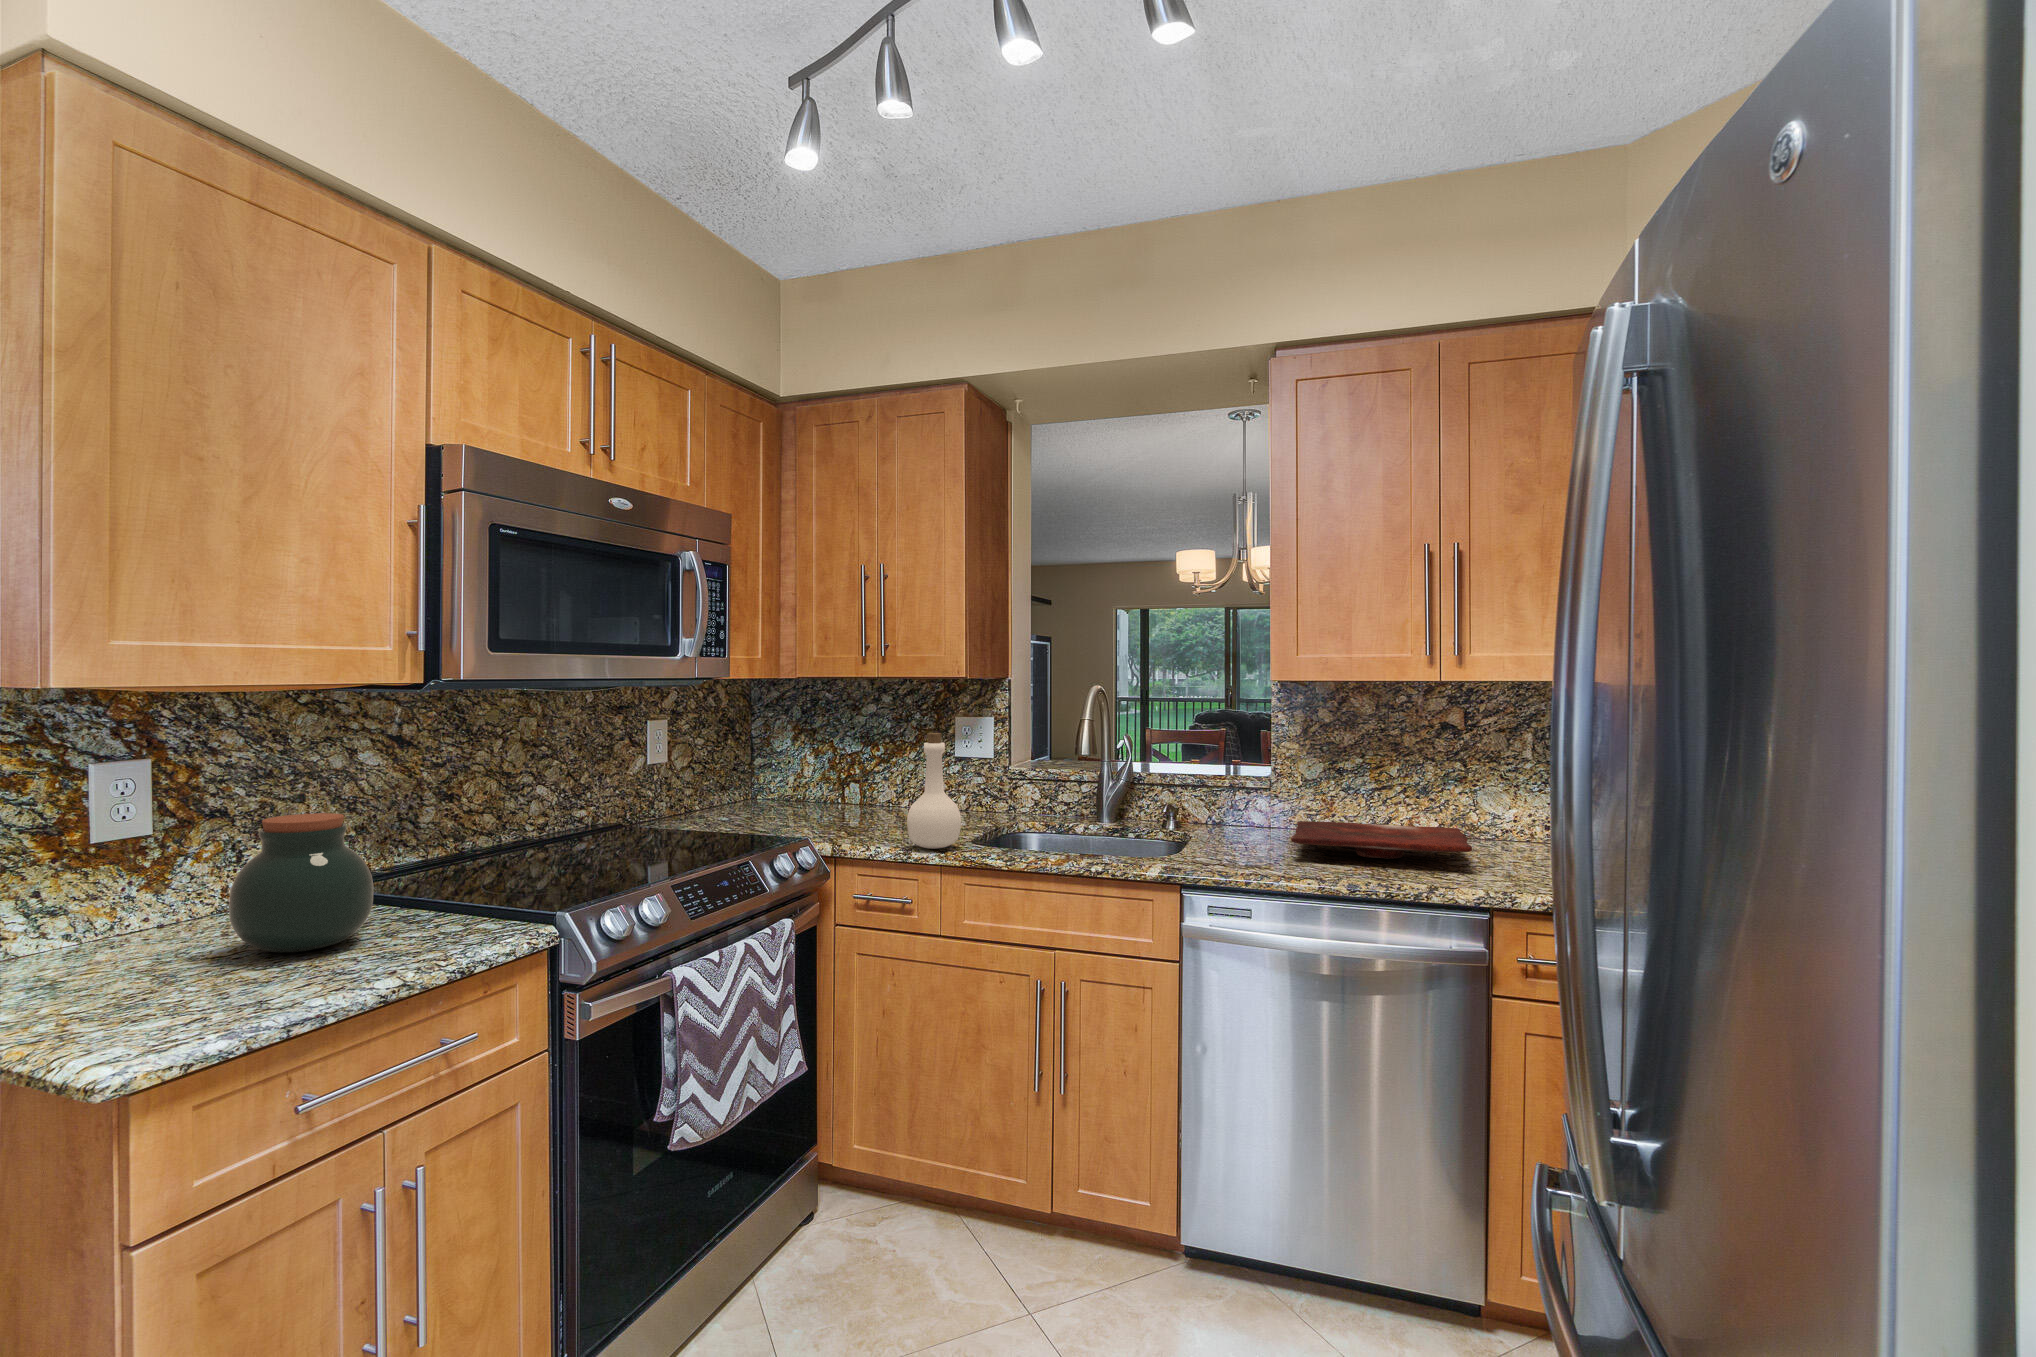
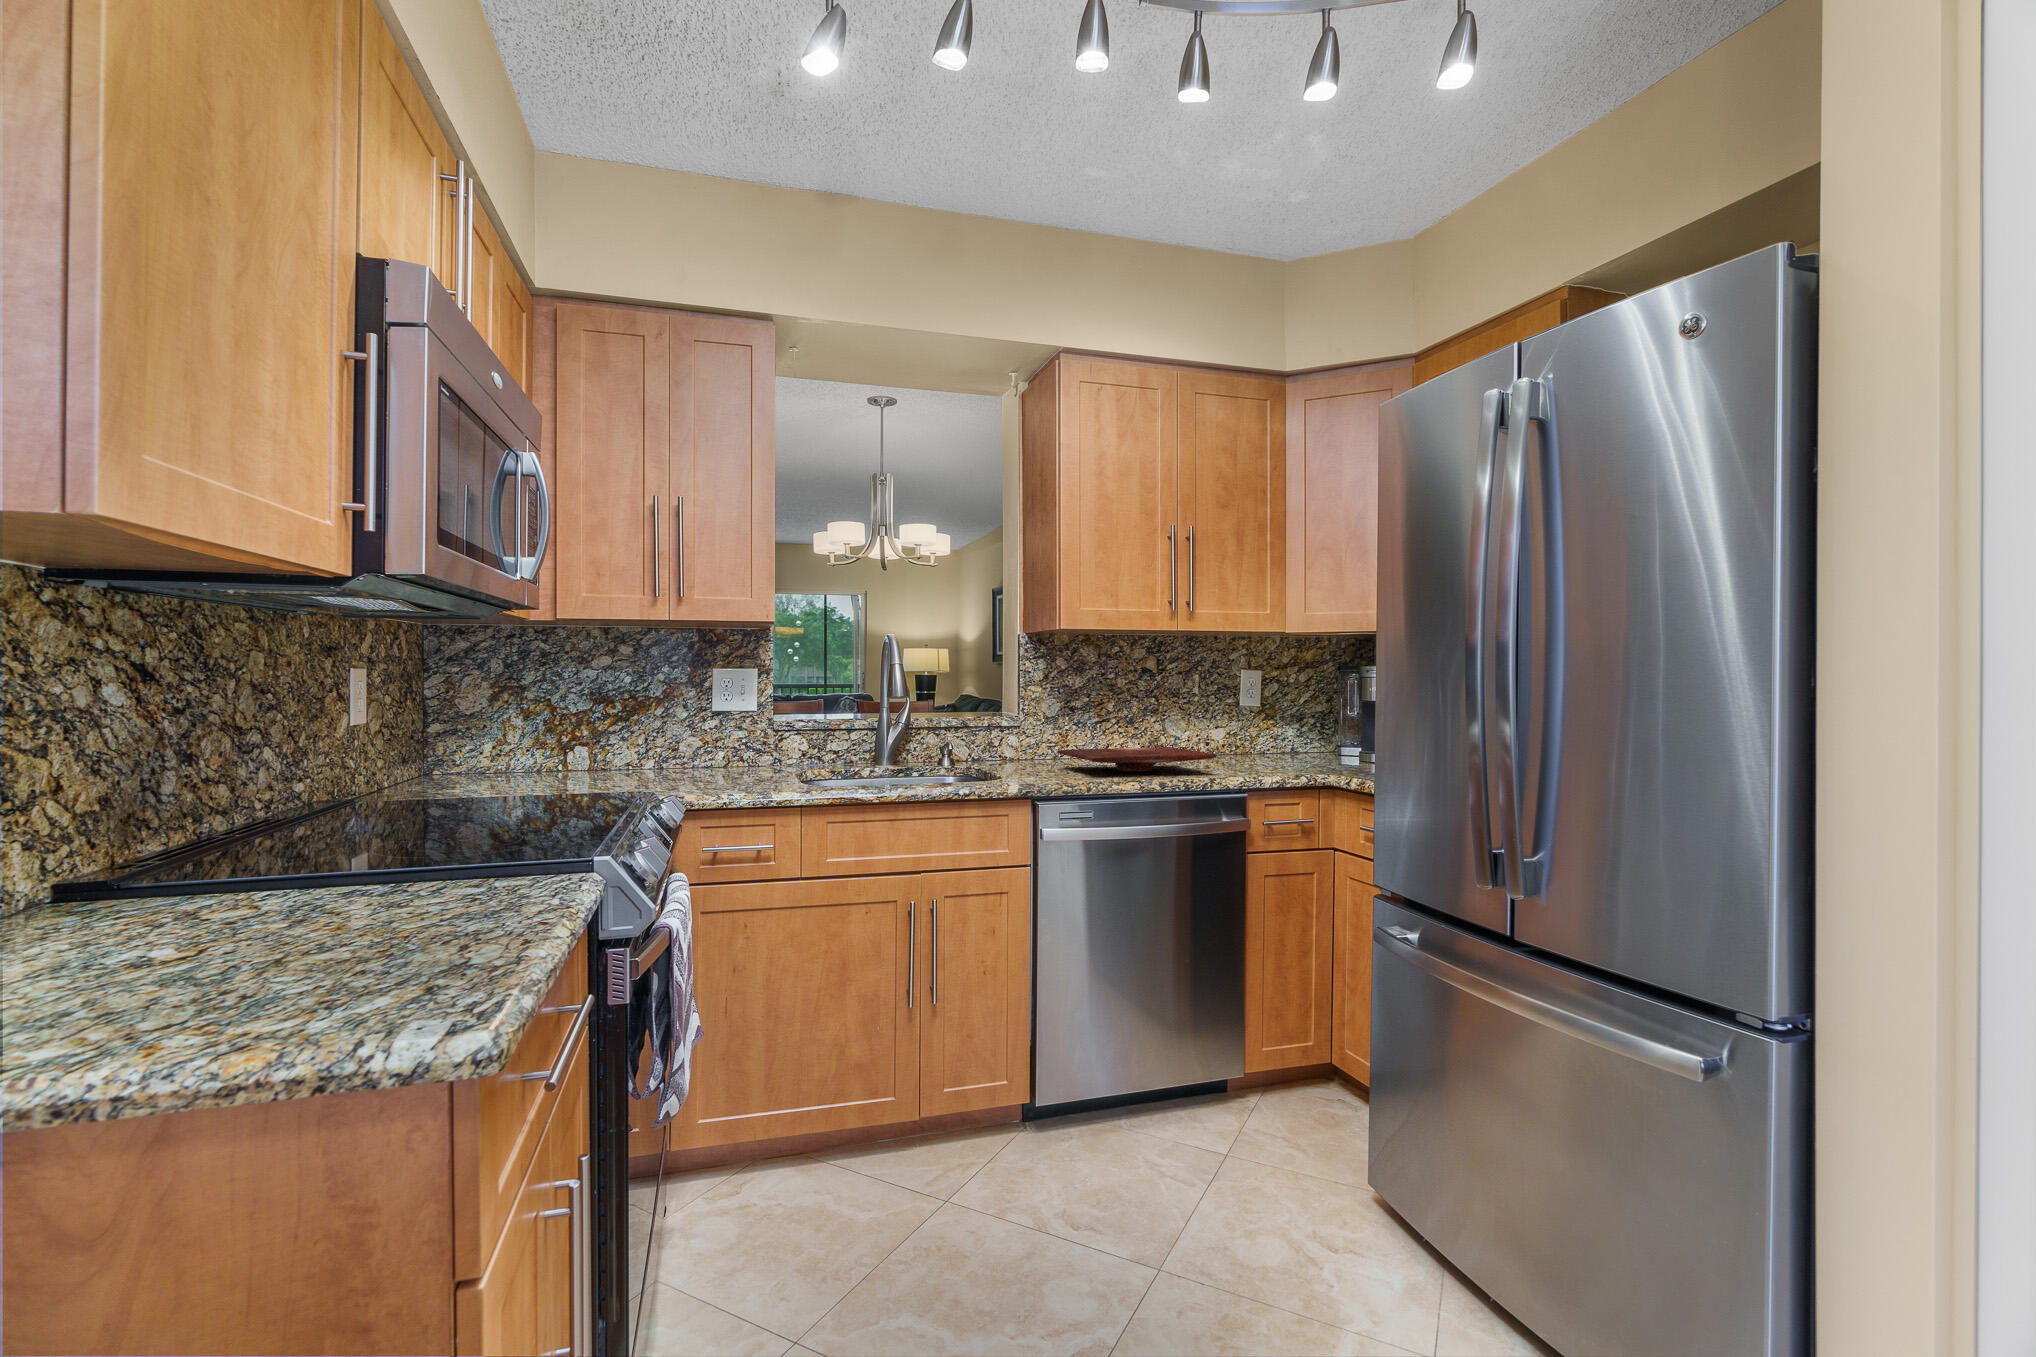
bottle: present [907,733,961,849] -> none [761,673,818,792]
jar: present [229,813,373,952] -> none [184,743,405,948]

